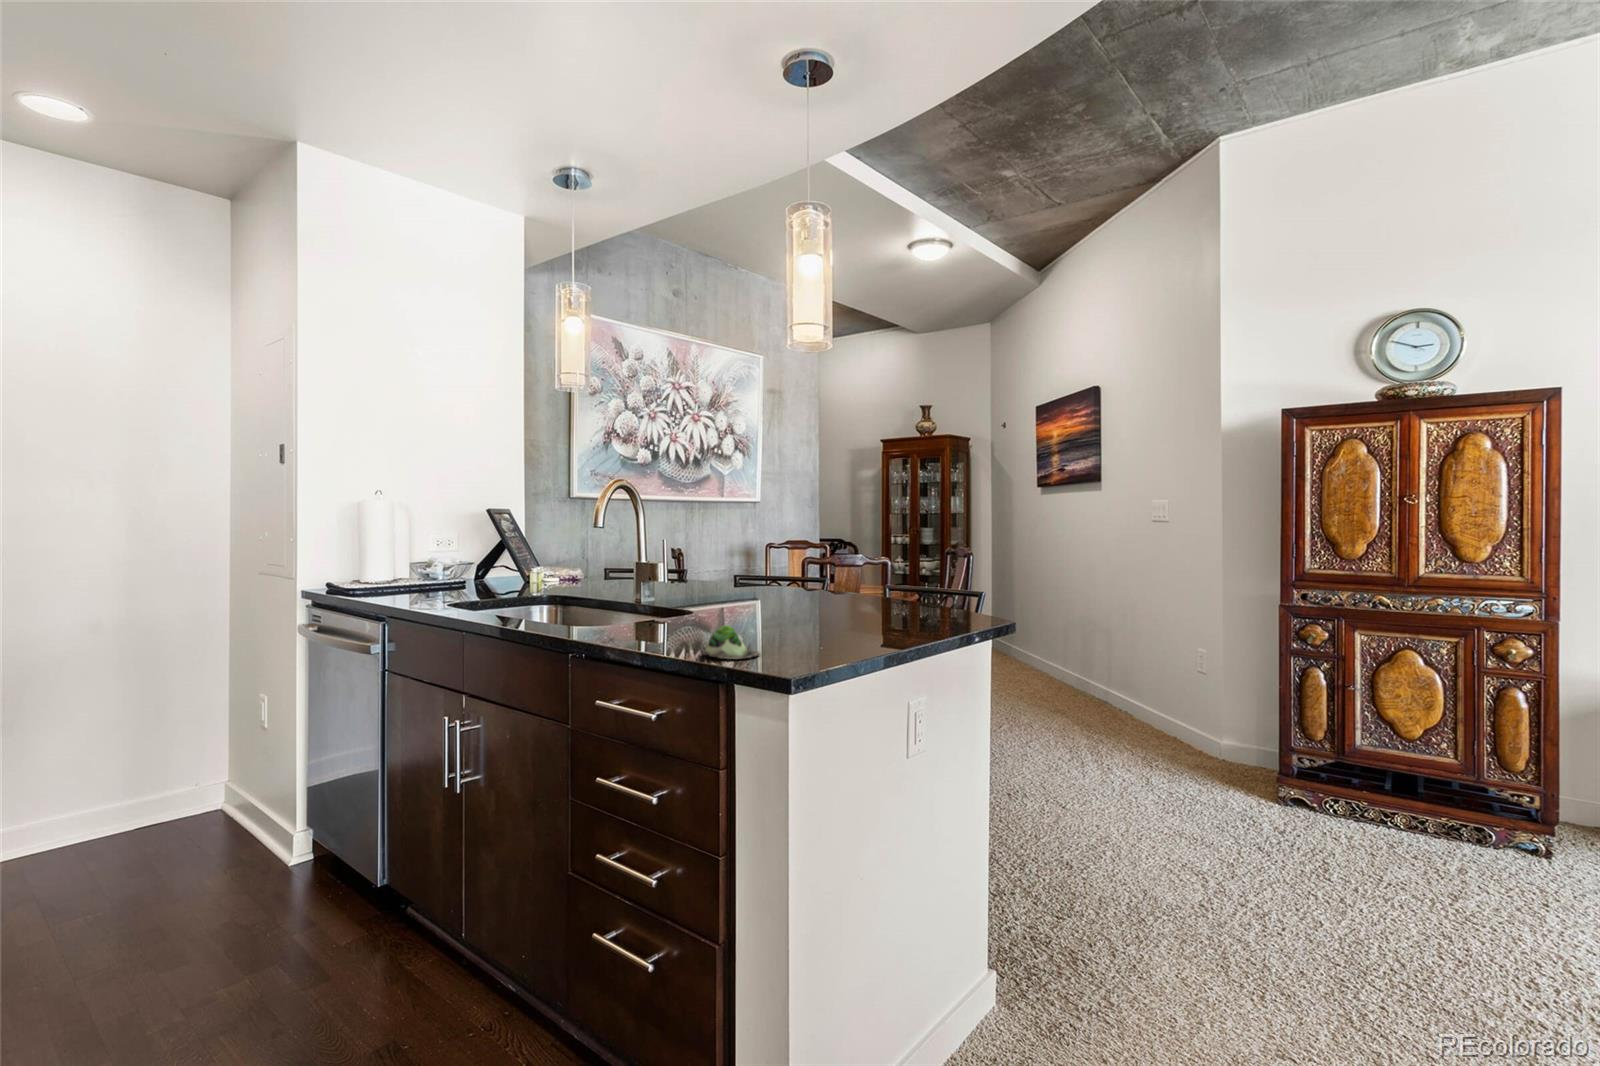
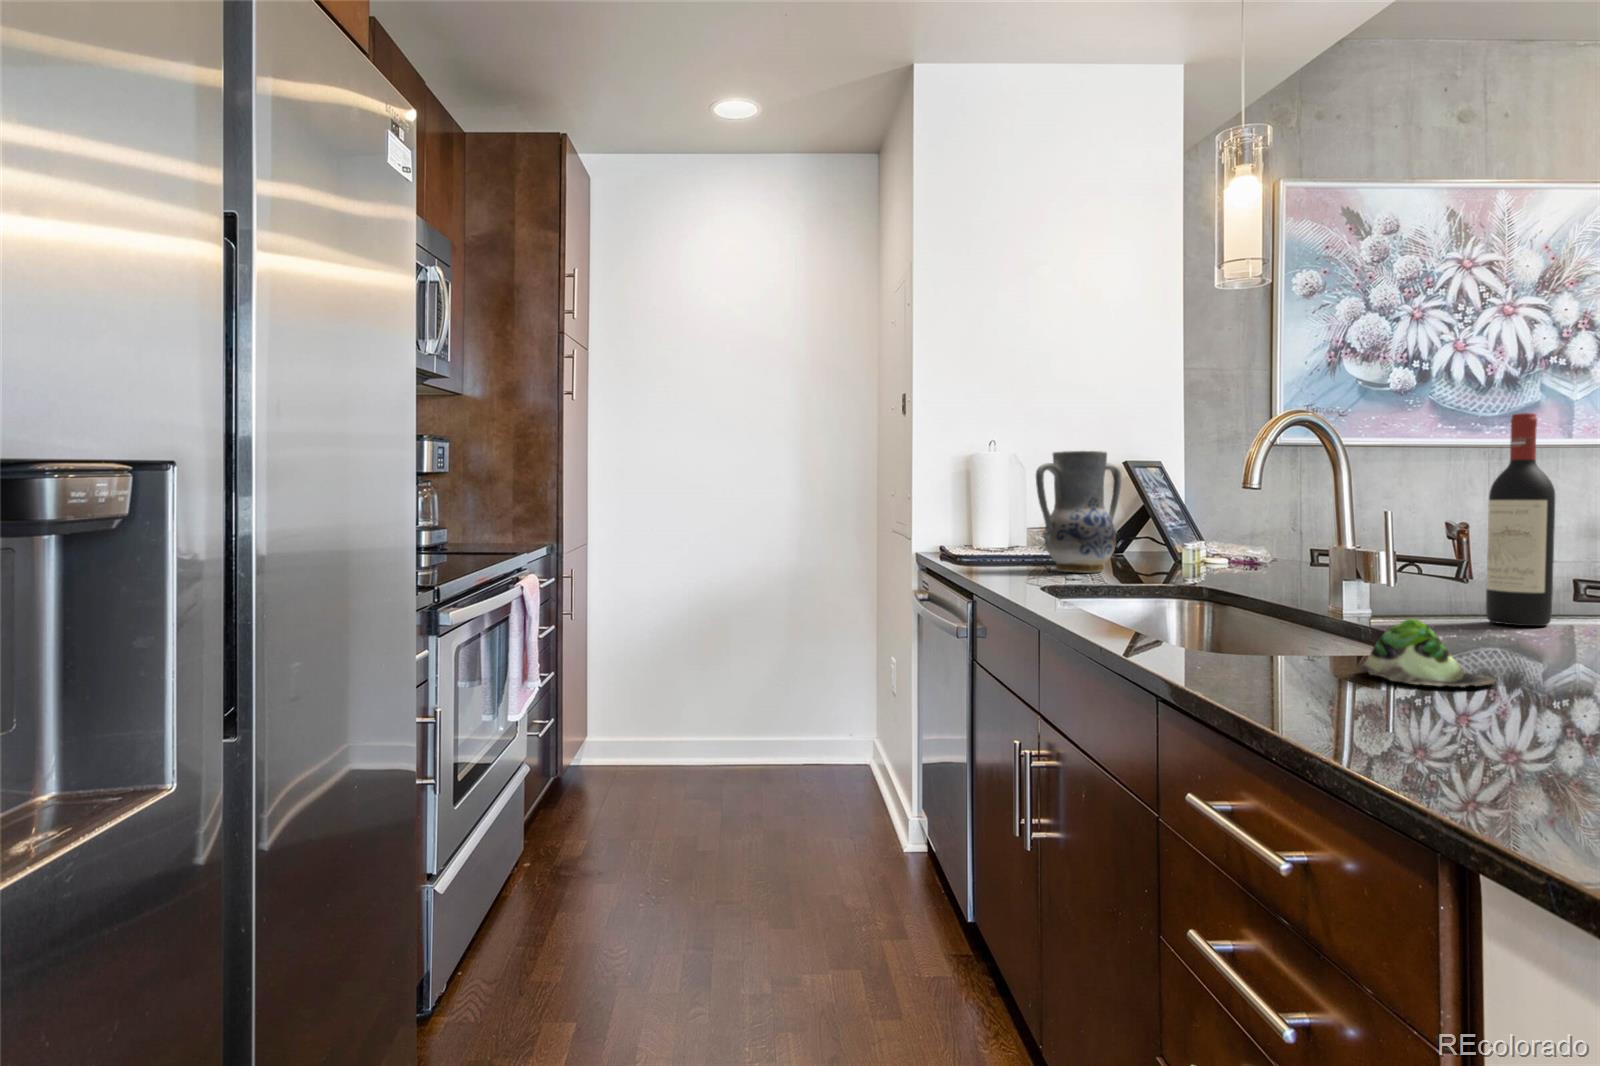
vase: none [433,506,496,598] -> present [1036,451,1121,573]
wine bottle: none [733,510,761,620] -> present [1486,413,1555,626]

